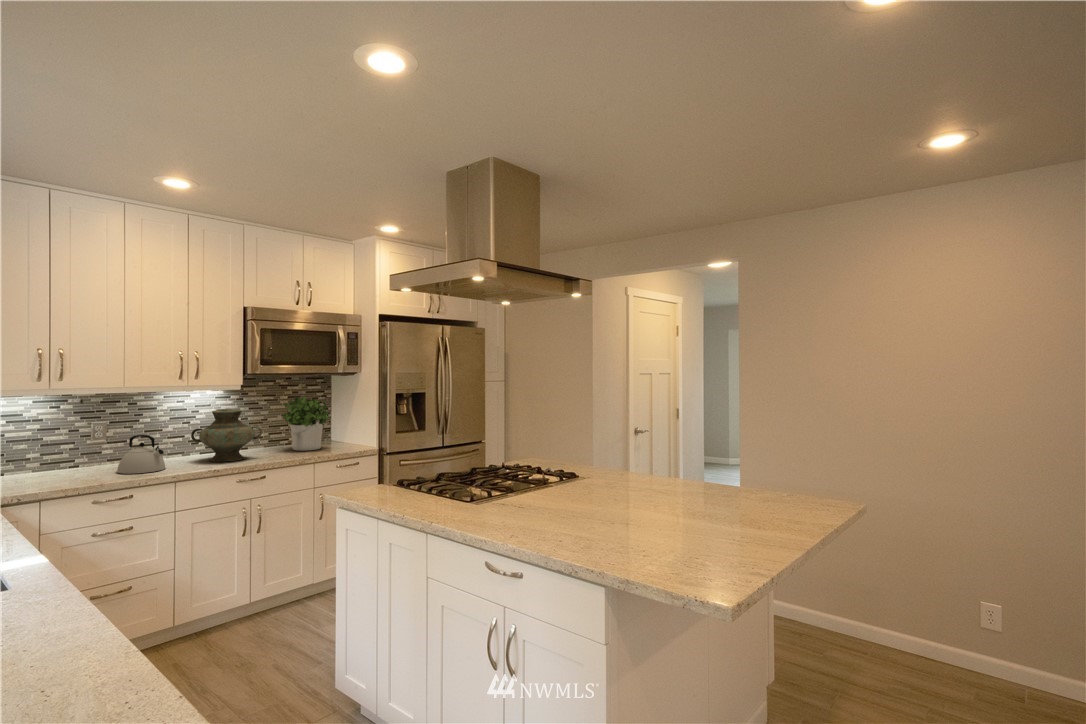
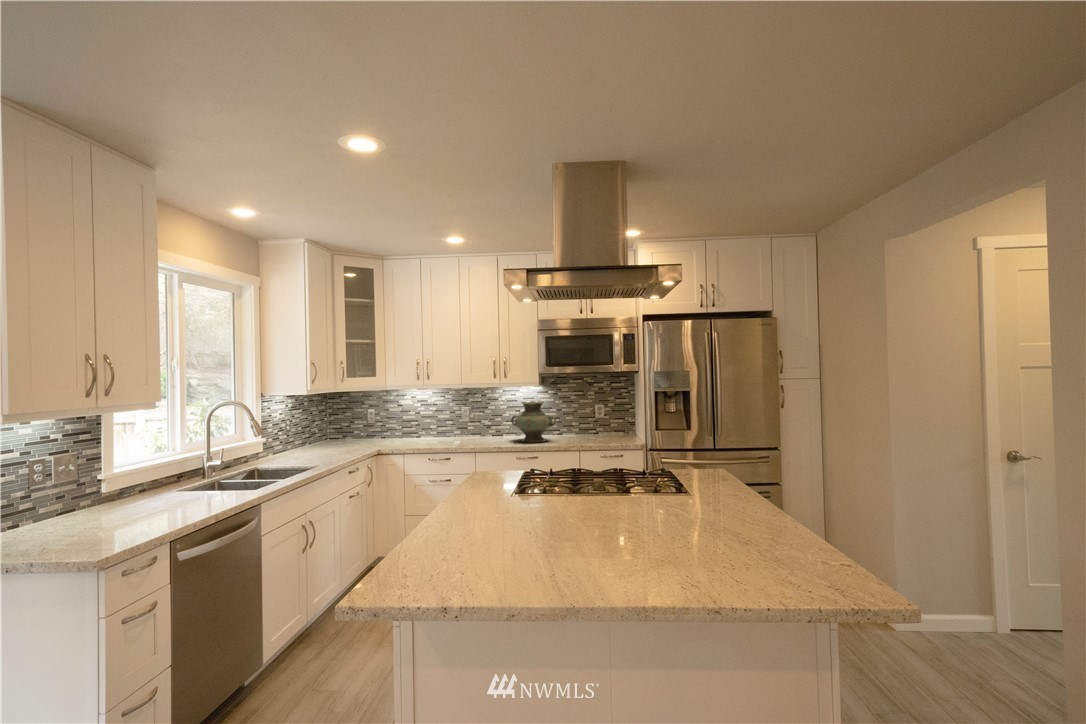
potted plant: present [281,397,329,451] -> none [579,393,618,440]
kettle: present [117,435,165,474] -> none [461,418,489,445]

